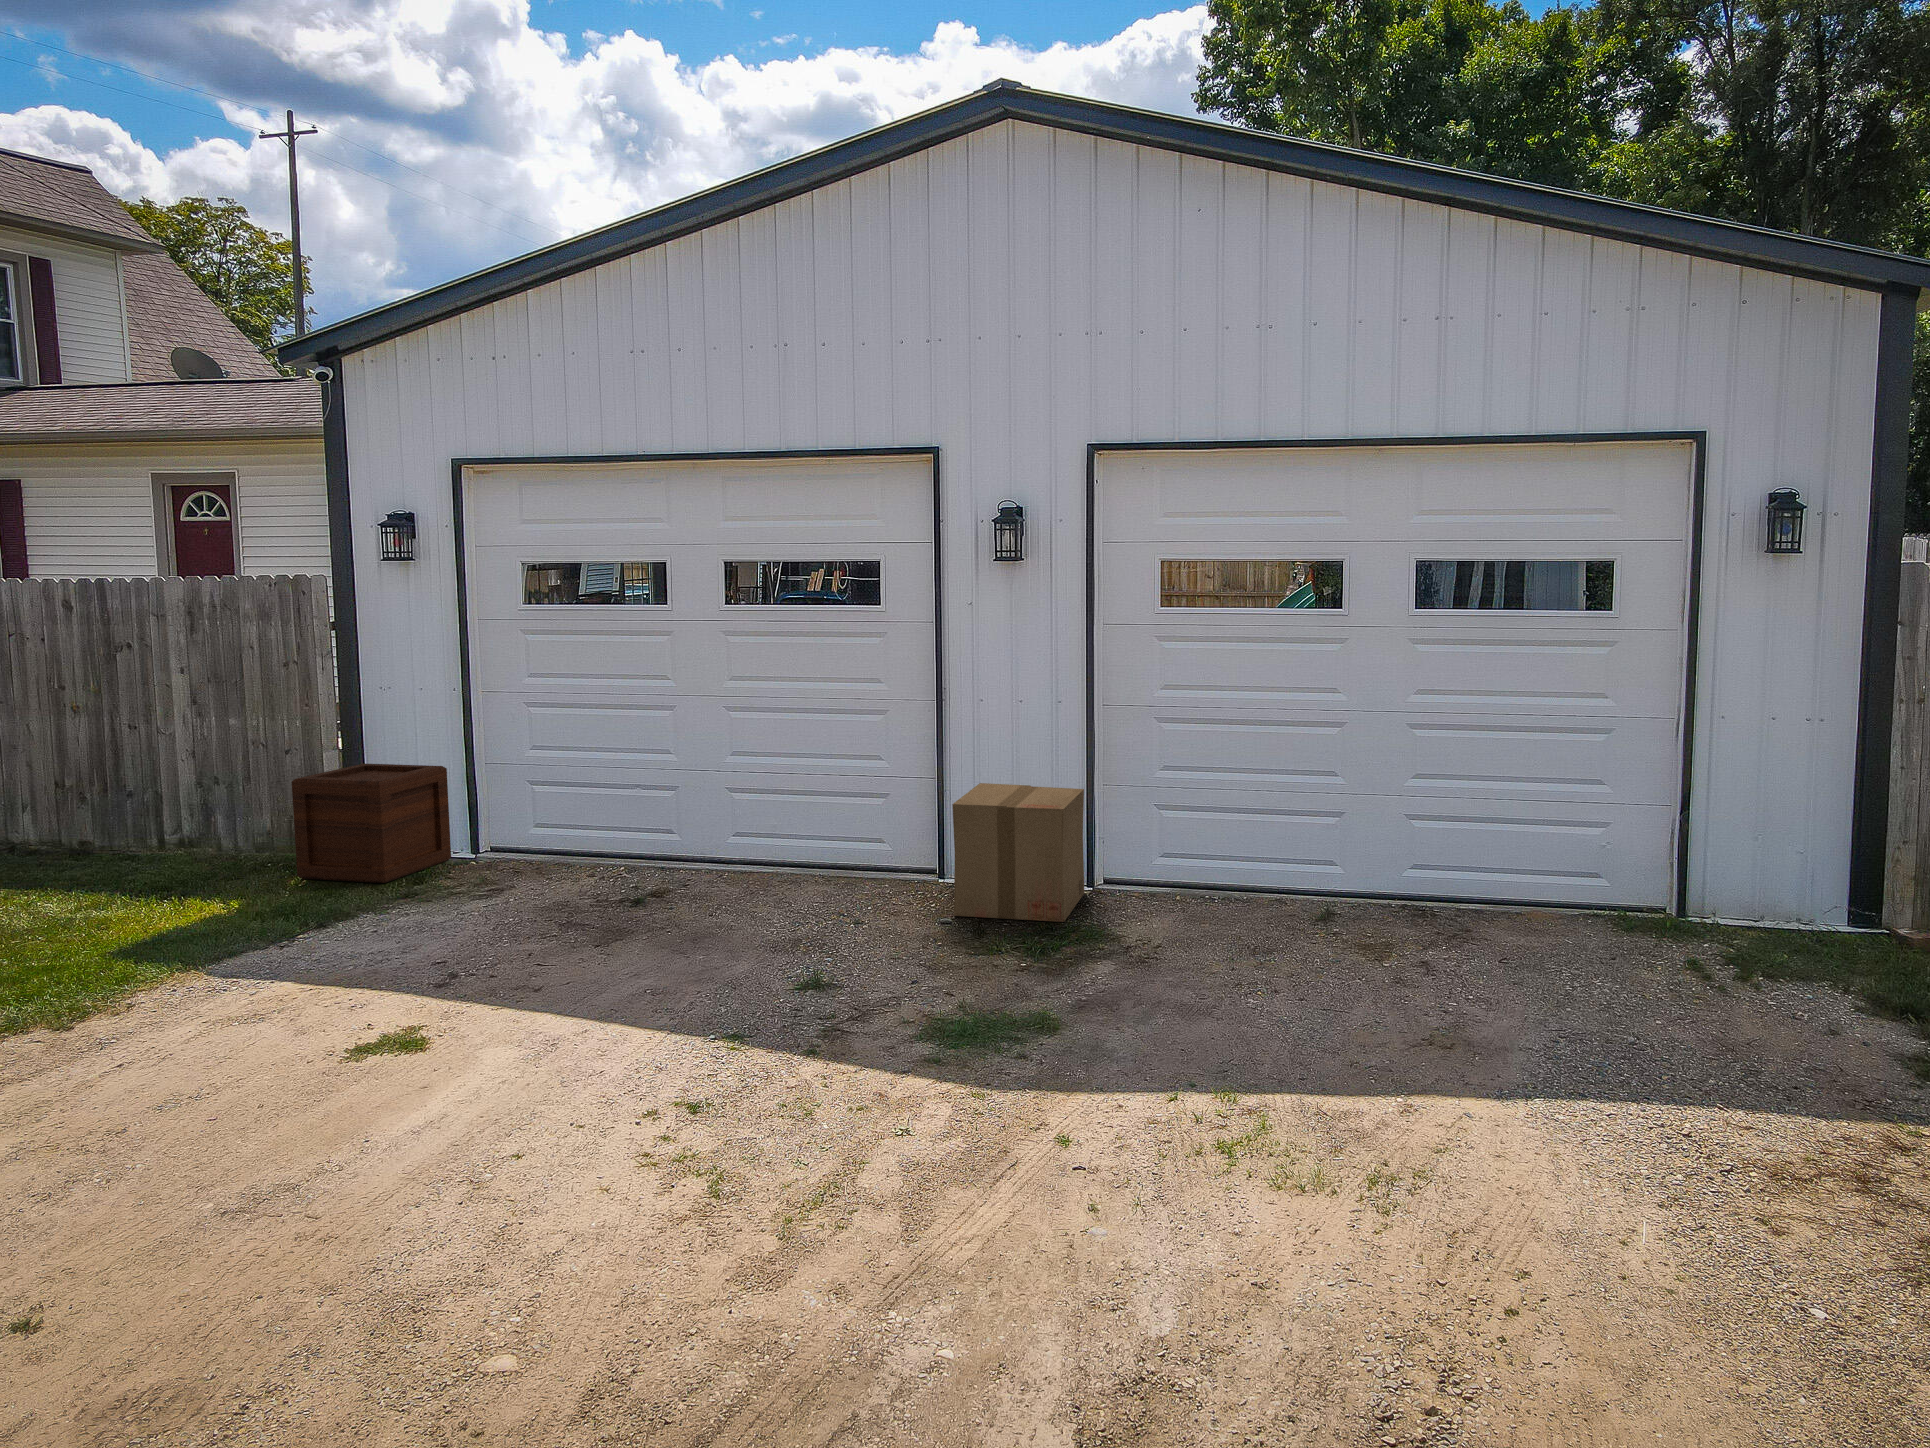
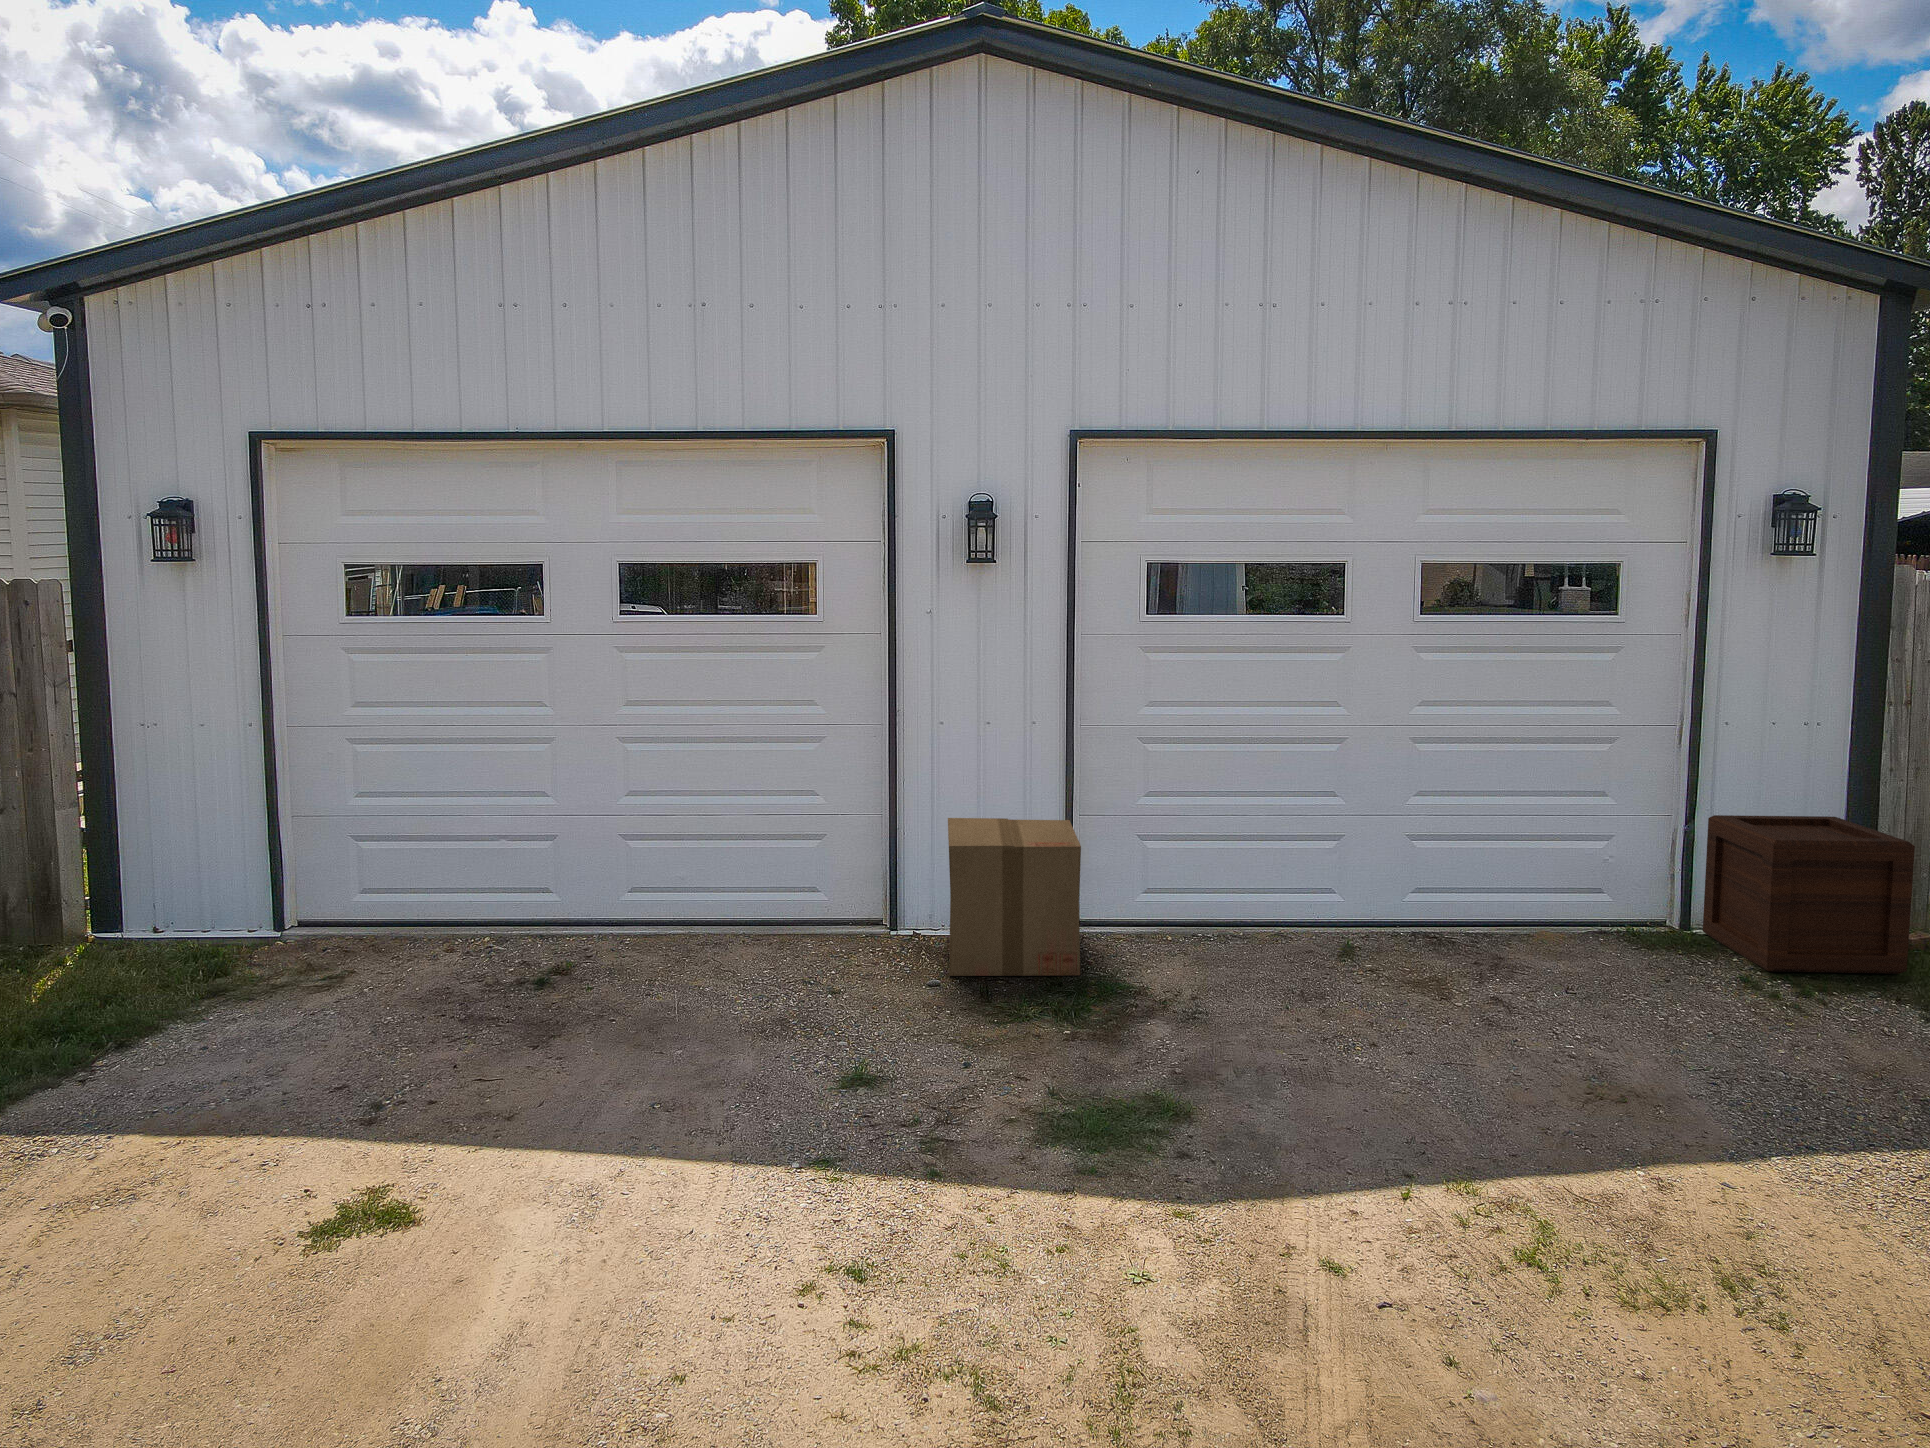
wooden crate: present [292,764,451,883] -> present [1703,815,1915,974]

